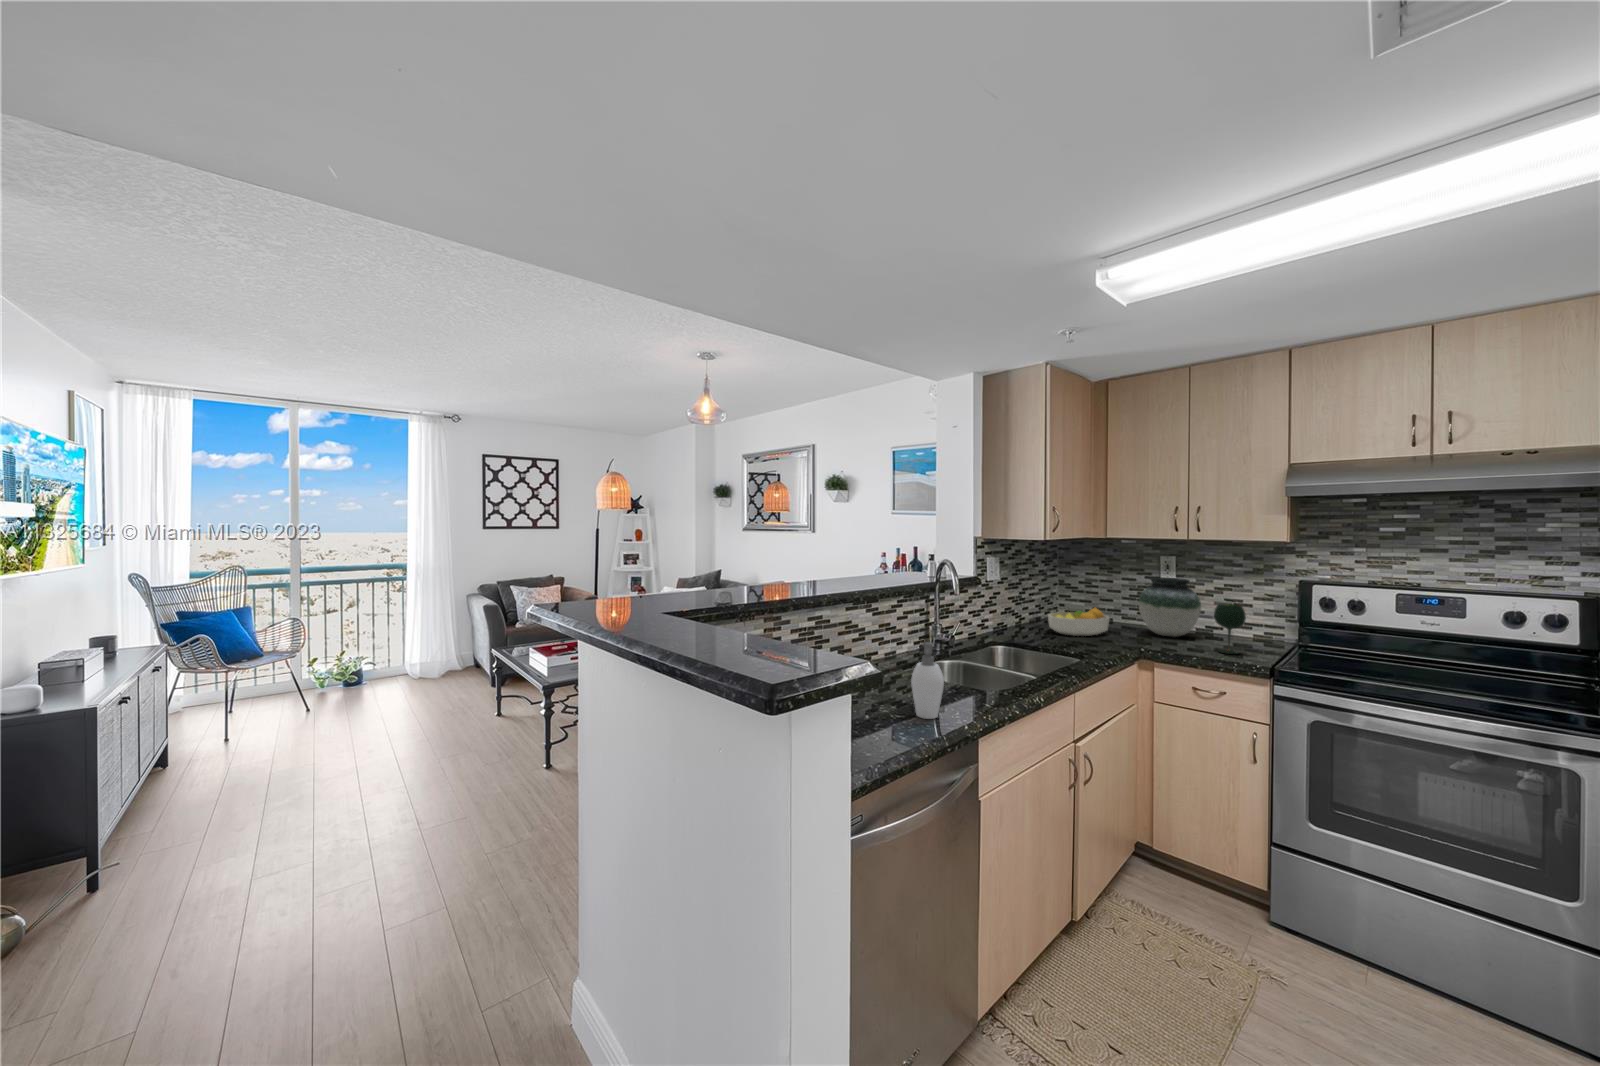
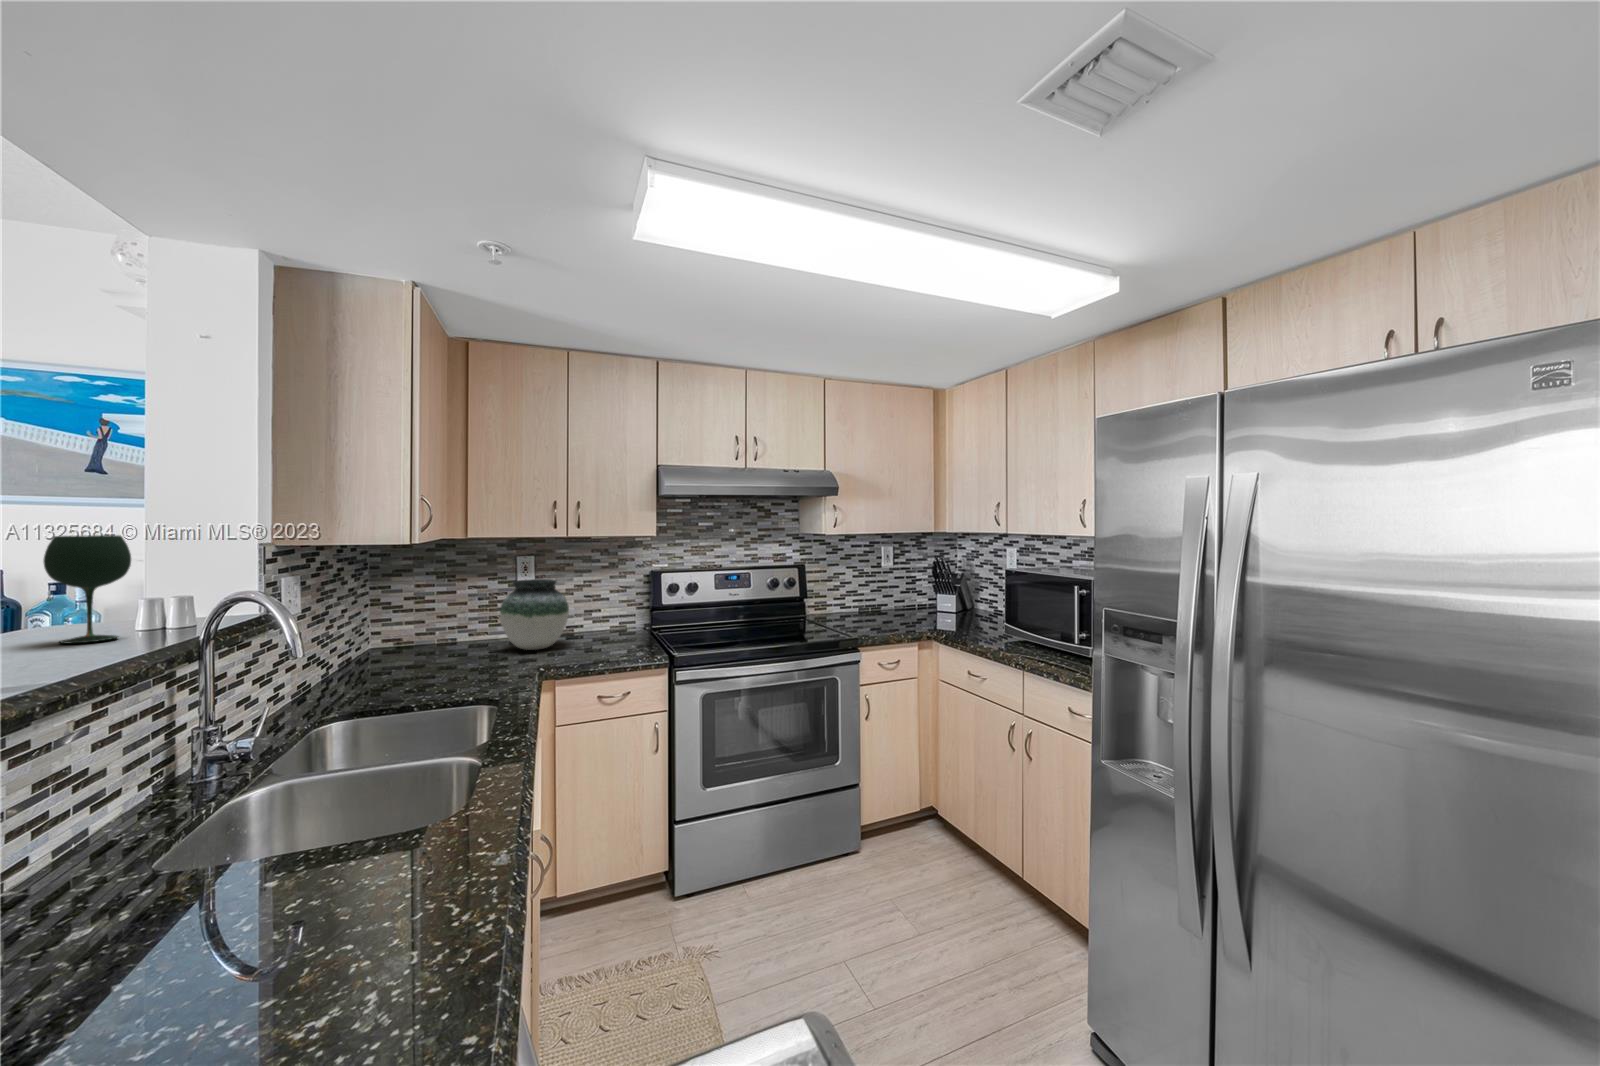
wine glass: present [1214,604,1246,654] -> present [44,535,131,643]
fruit bowl: present [1048,608,1110,636] -> none [383,630,473,678]
soap dispenser: present [911,642,944,719] -> none [314,804,415,1013]

